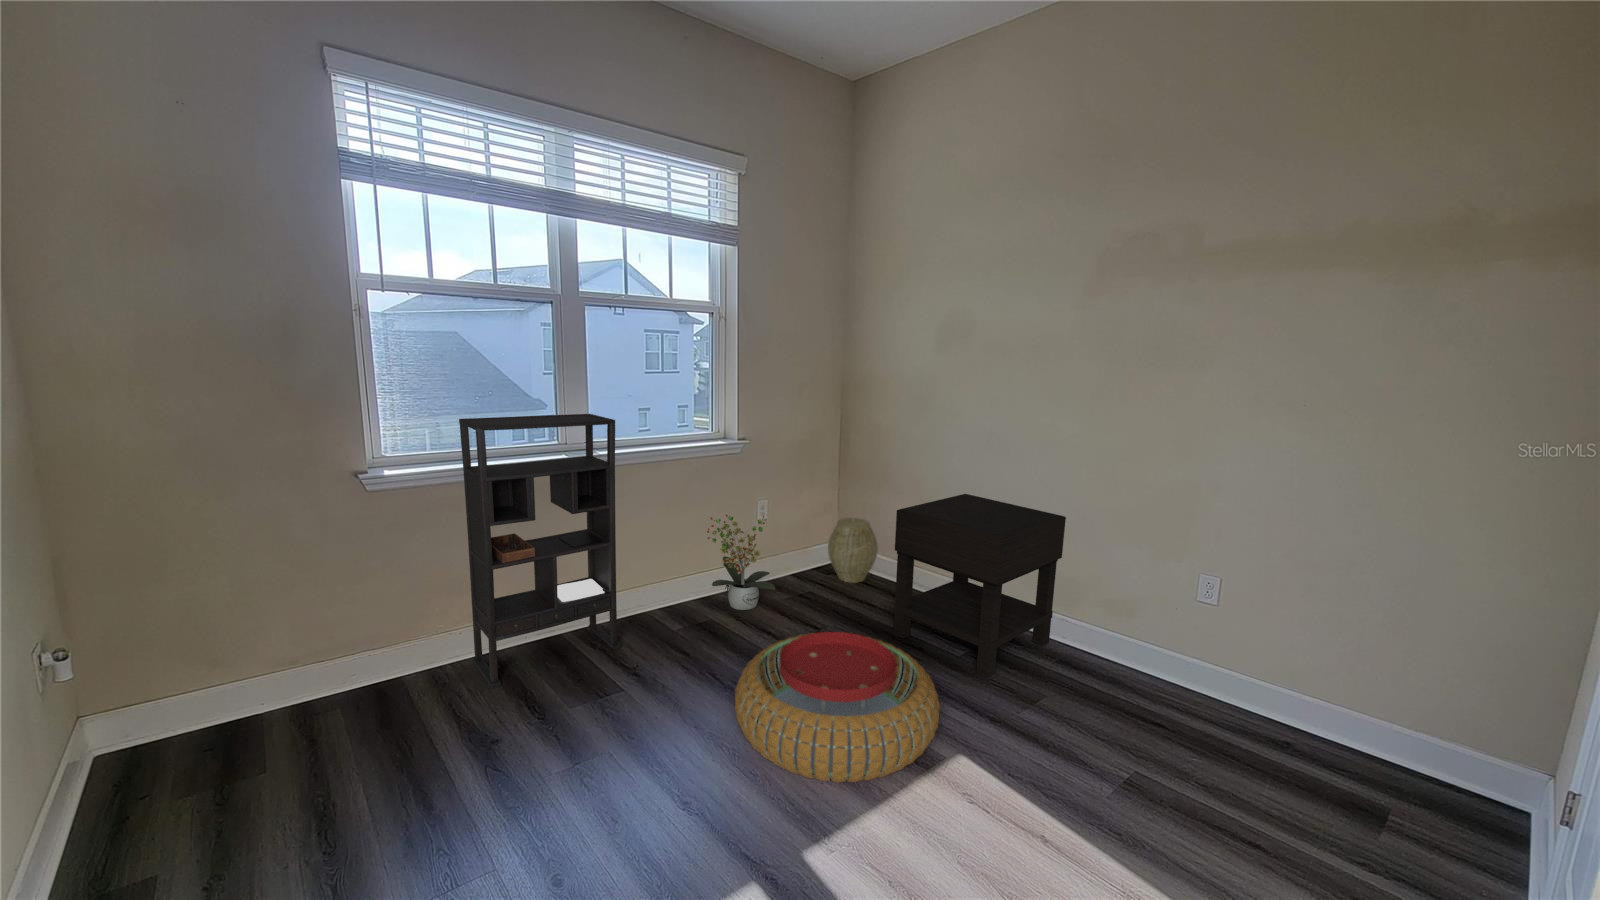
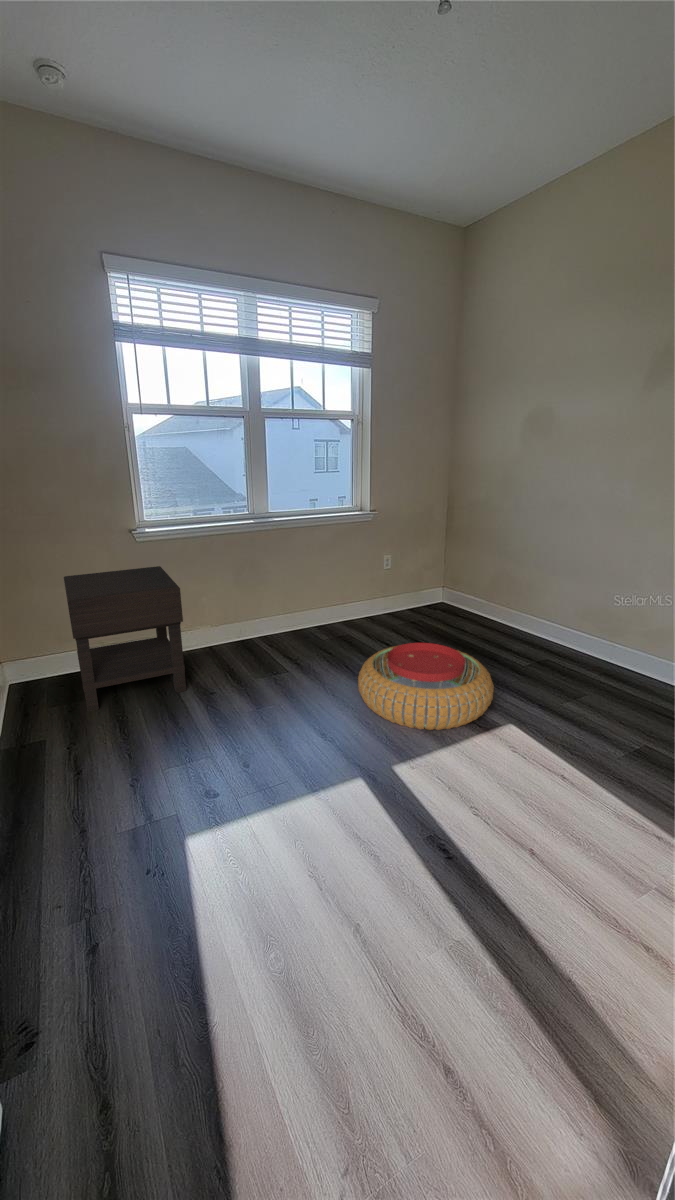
bookshelf: present [459,414,621,688] -> none [188,495,289,667]
nightstand: present [893,494,1066,678] -> present [64,566,186,712]
potted plant: present [707,515,776,610] -> none [347,568,394,633]
woven basket: present [828,518,878,583] -> none [435,574,473,620]

